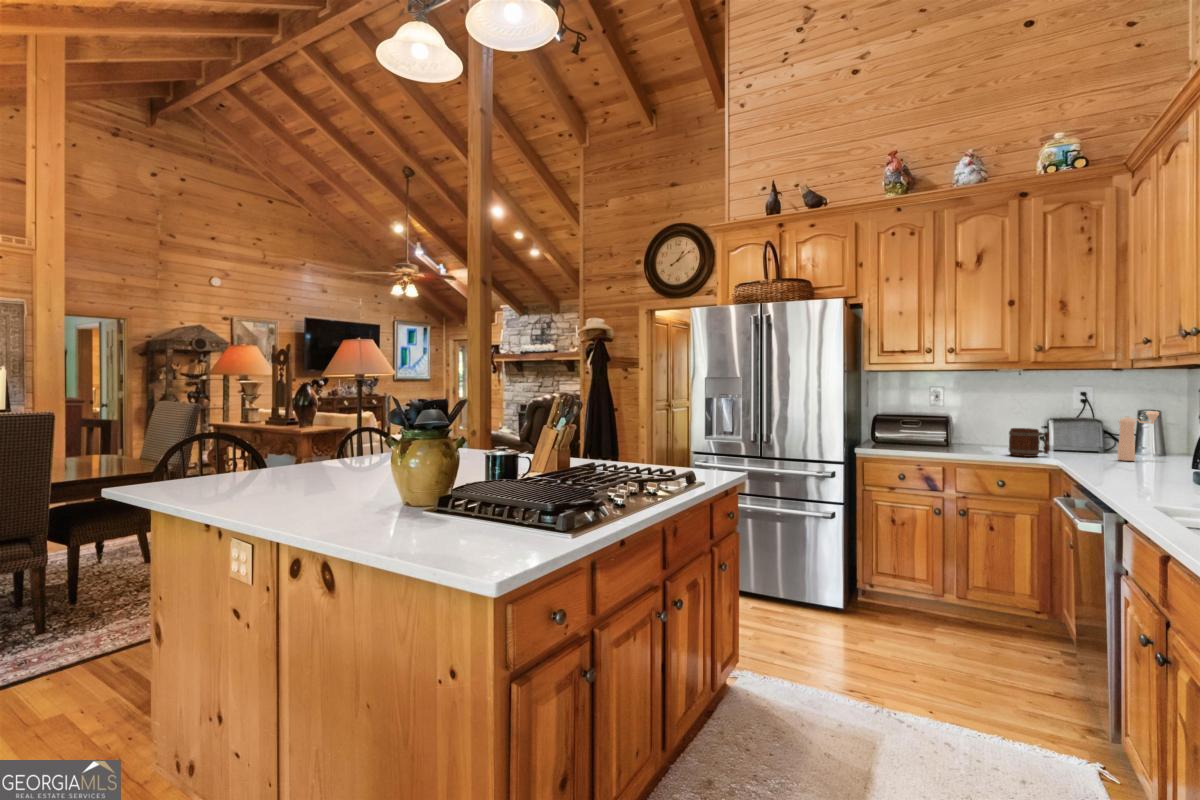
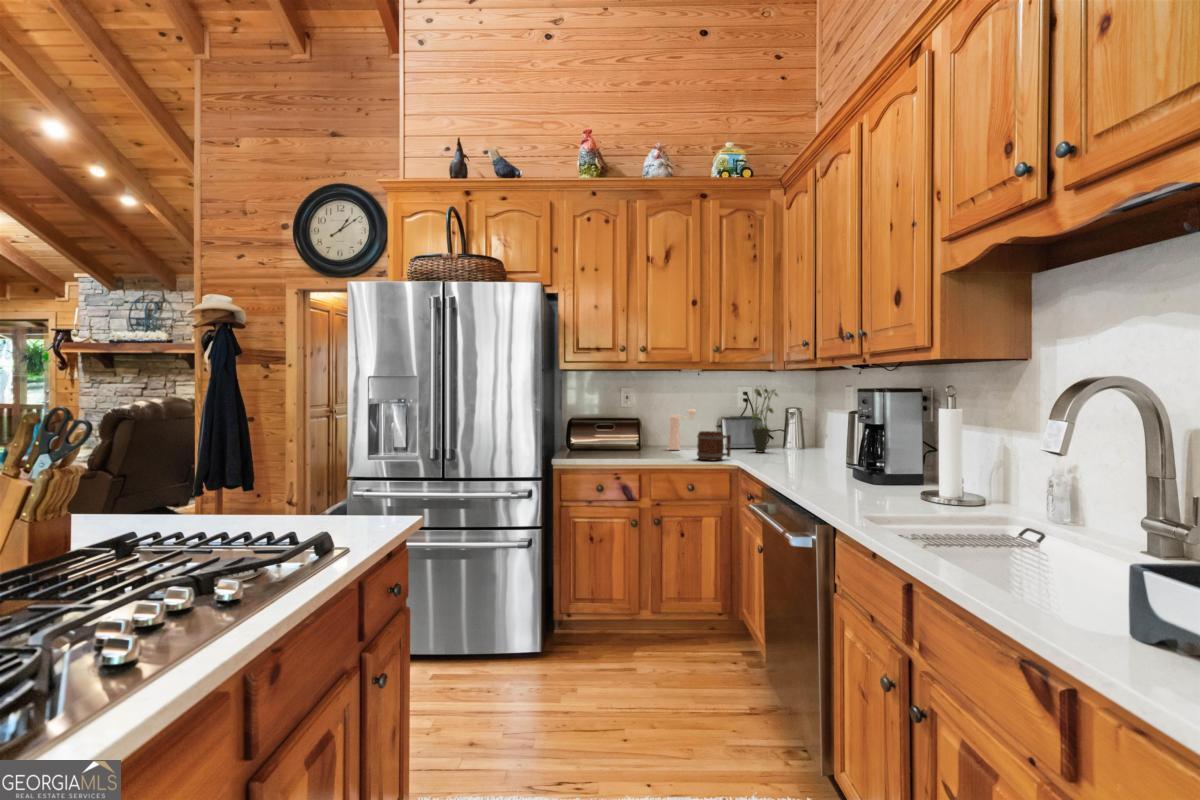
potted plant: none [1082,382,1117,452] -> present [752,389,778,452]
pepper mill: present [1118,411,1159,461] -> present [669,409,696,450]

